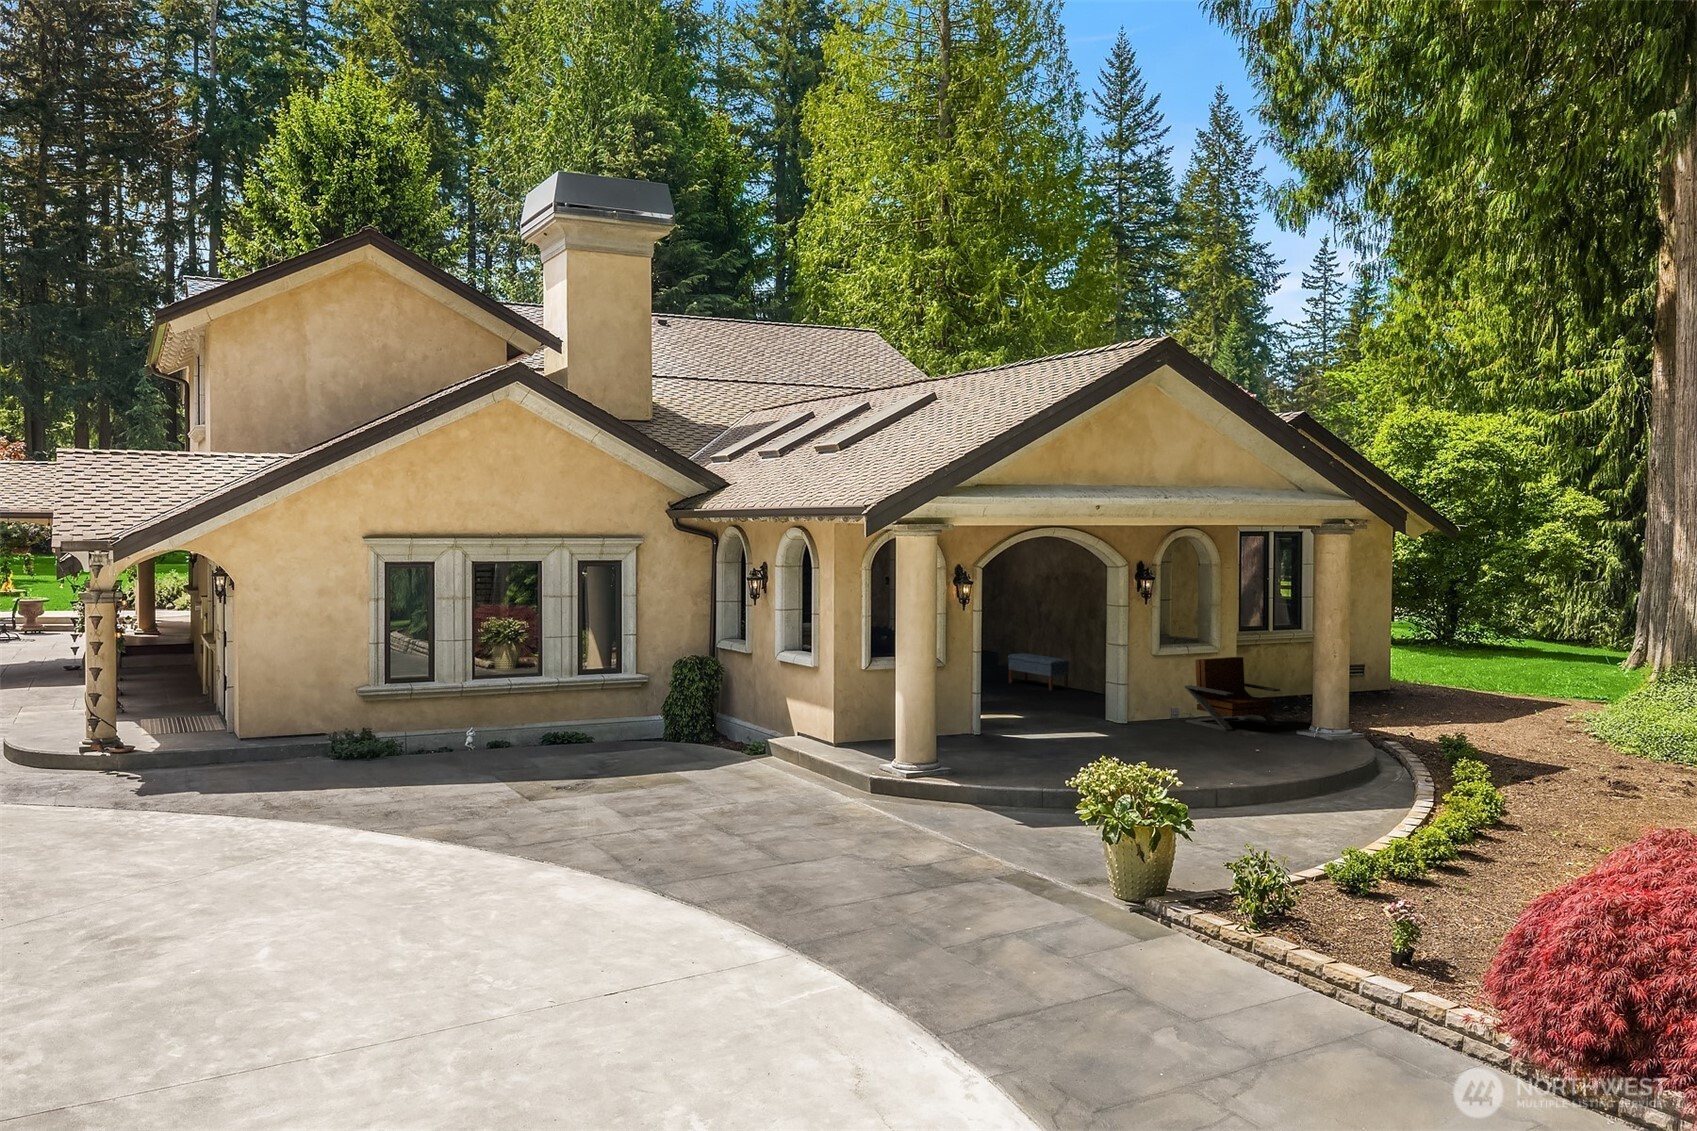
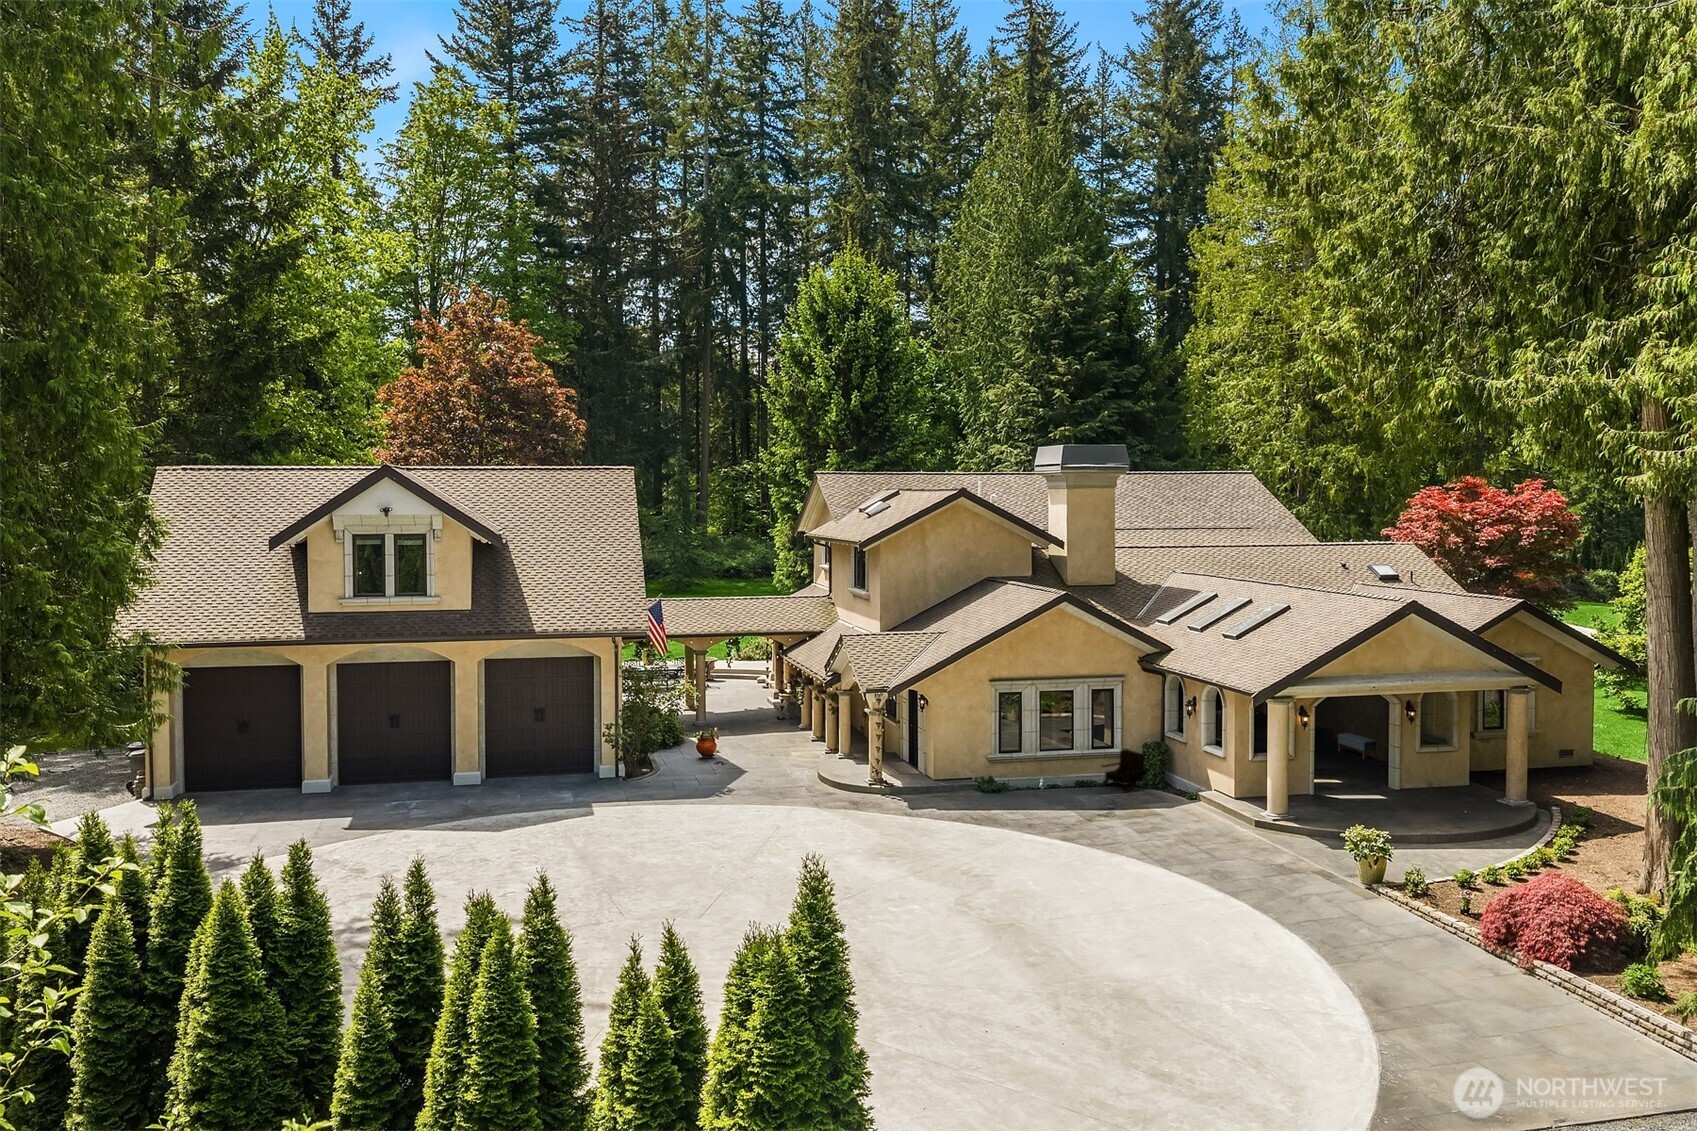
lounge chair: present [1185,657,1280,731] -> present [1101,749,1150,793]

